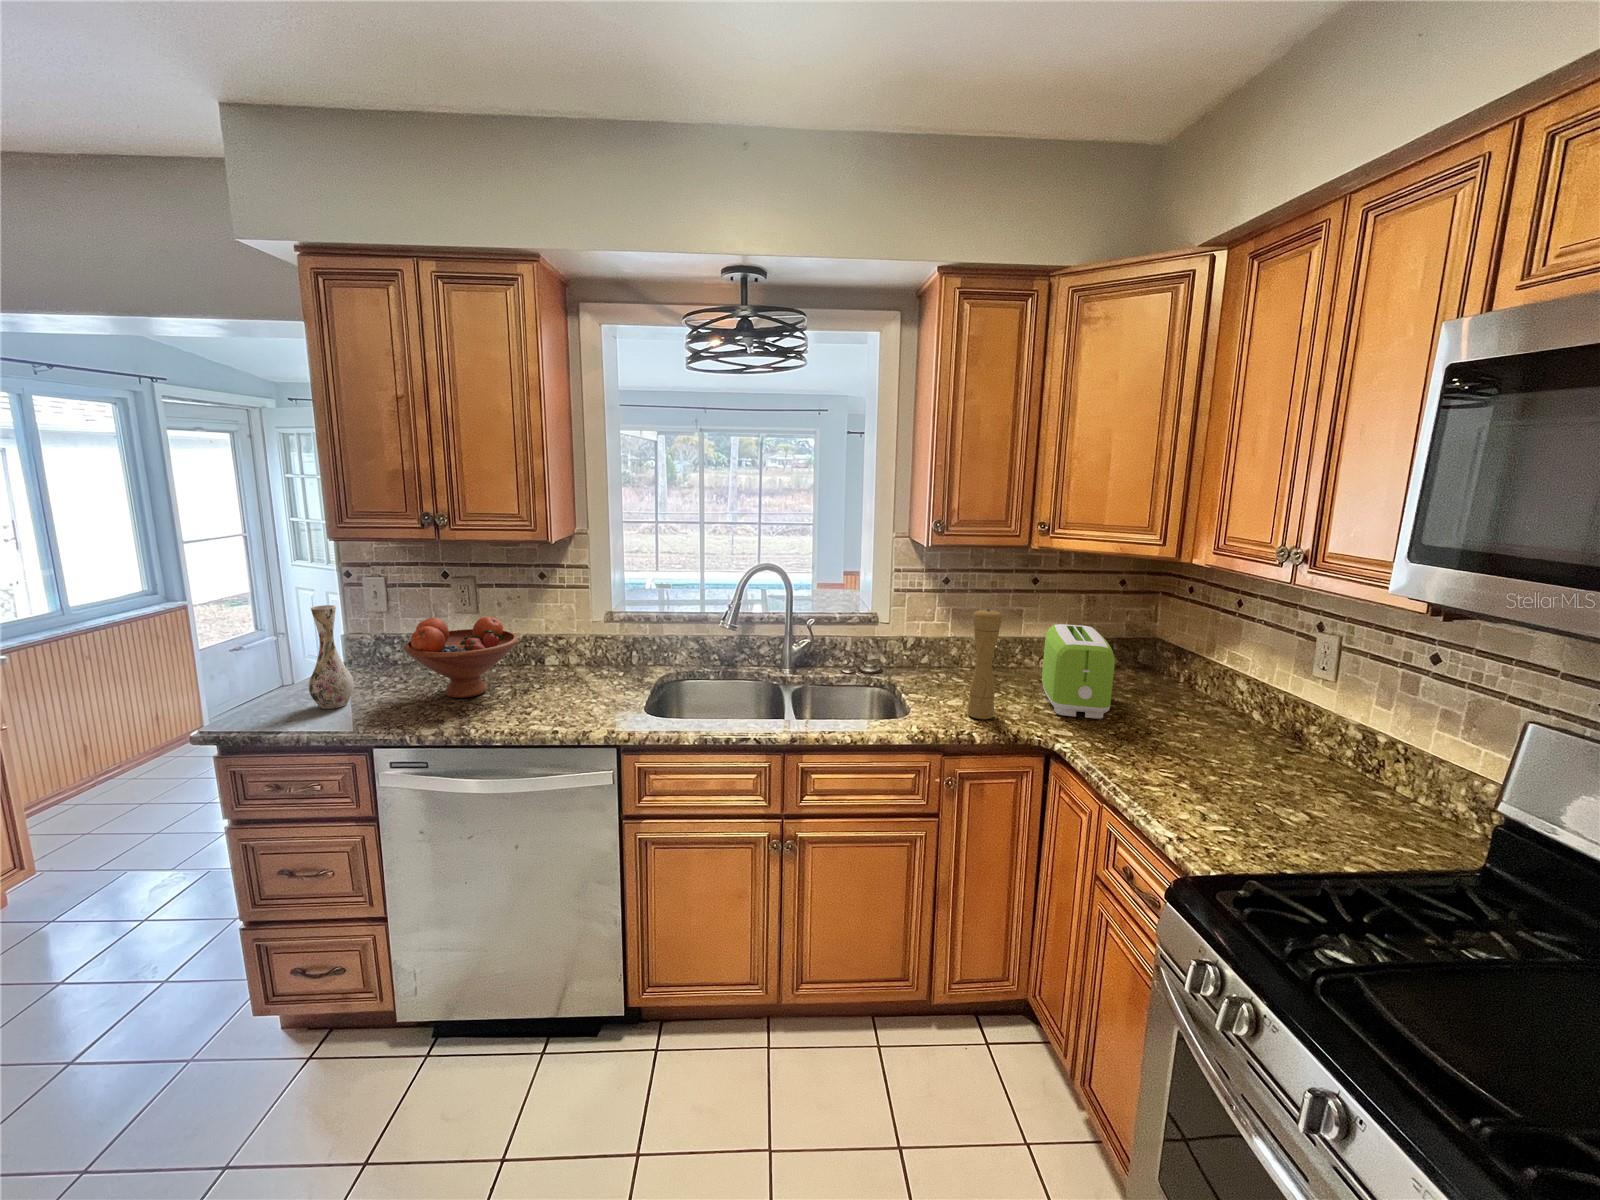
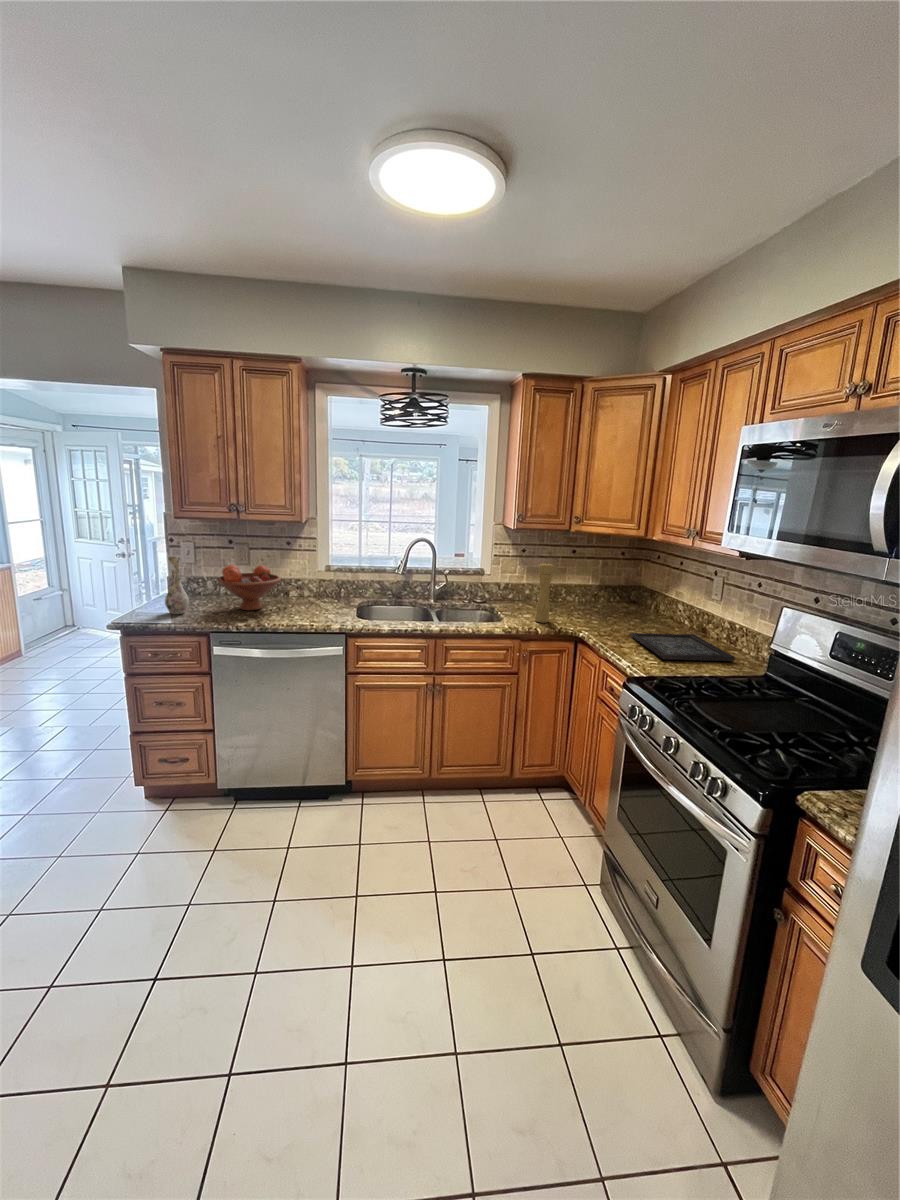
toaster: present [1042,624,1115,718] -> none [576,575,613,623]
tray: none [1156,747,1401,826] -> present [630,633,735,661]

